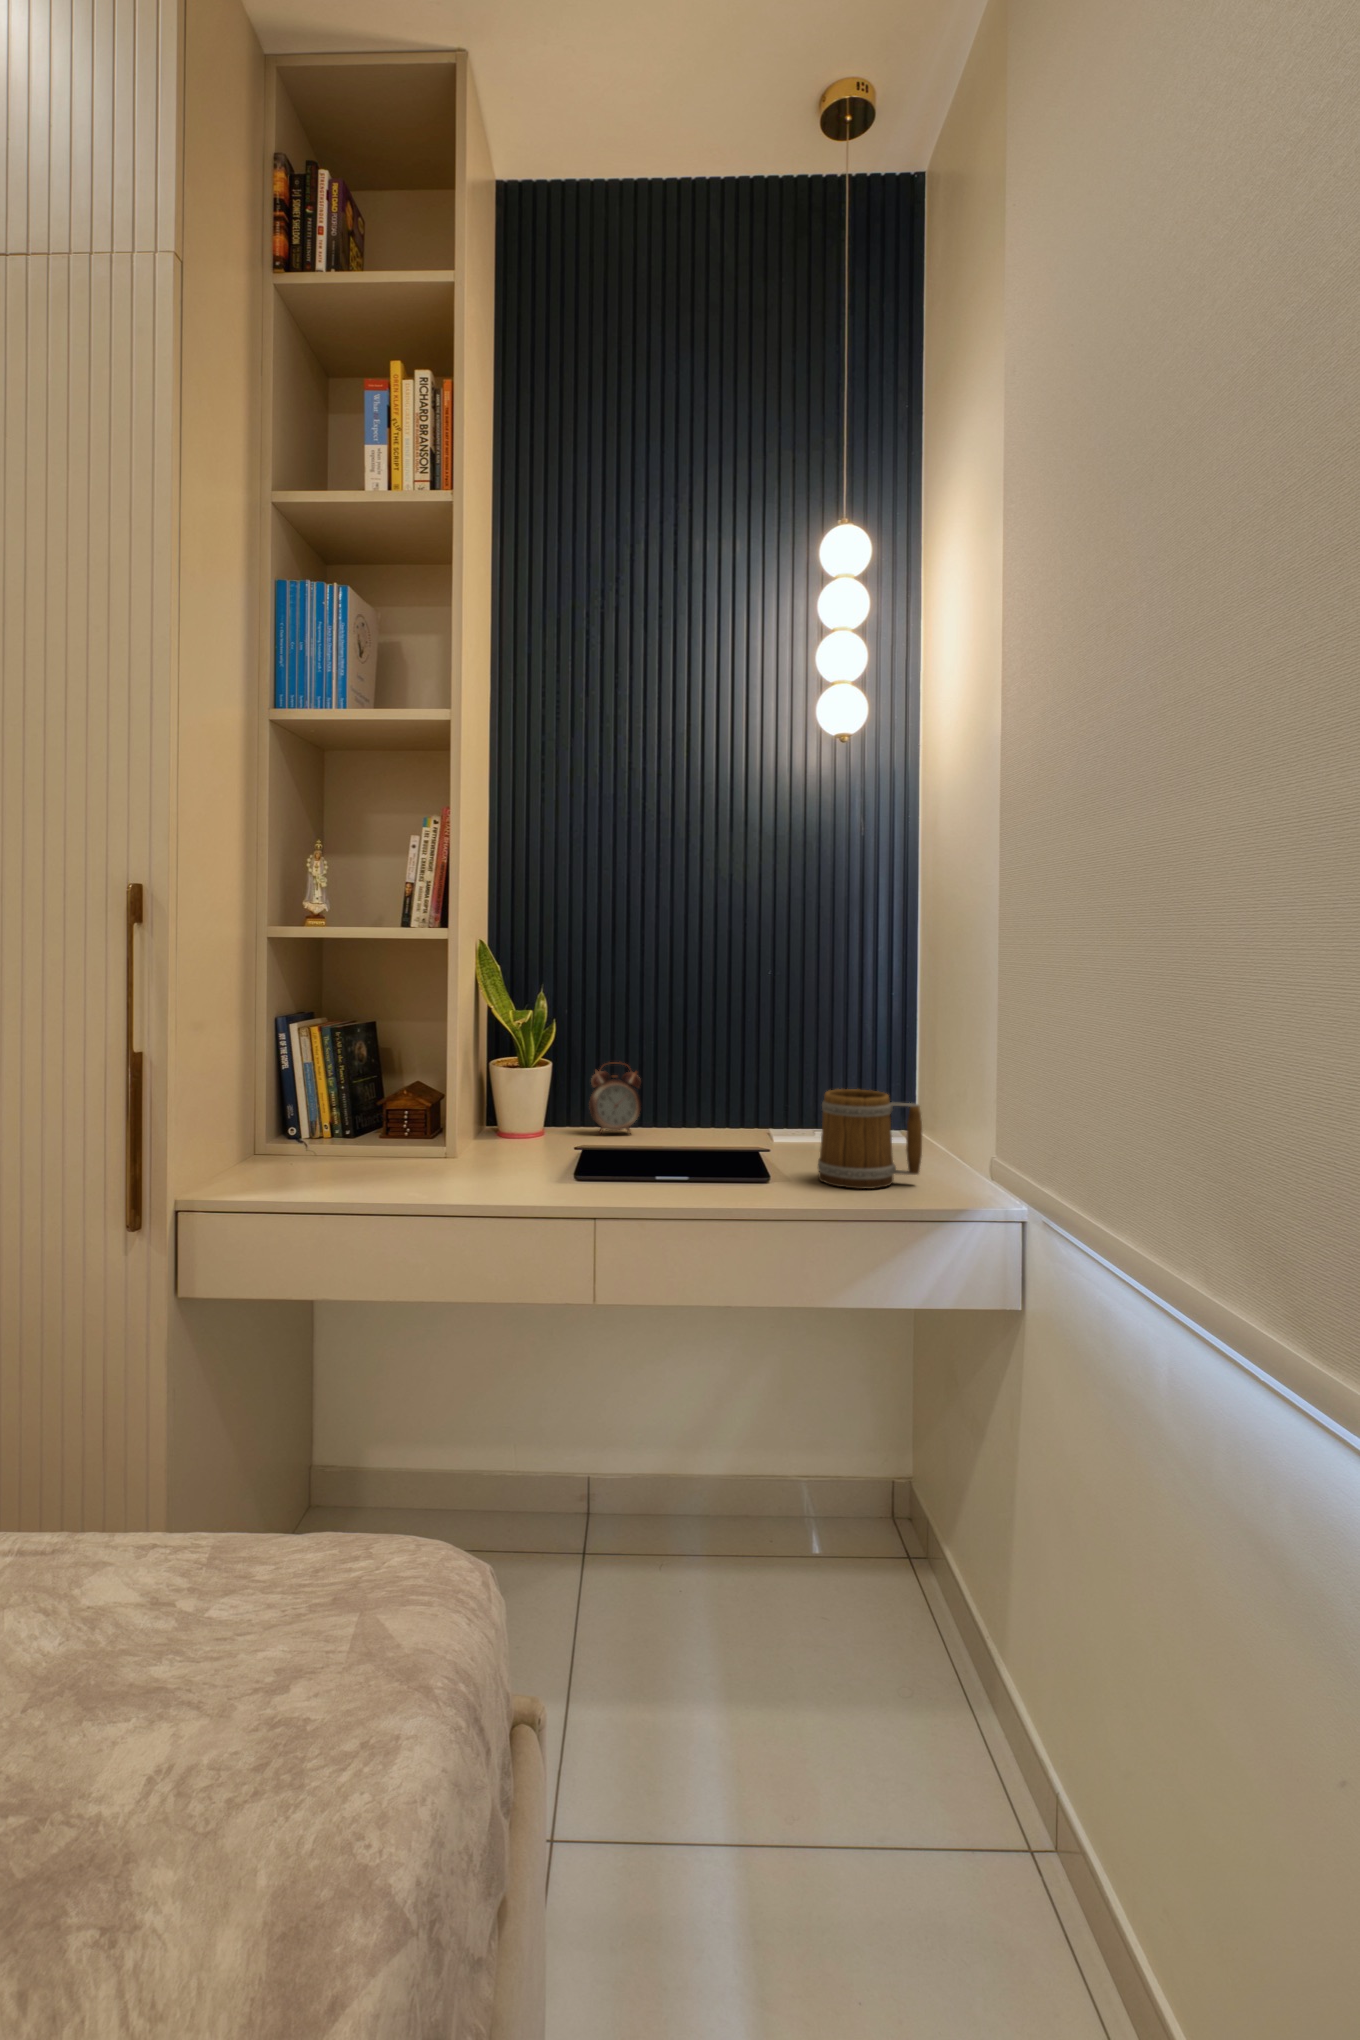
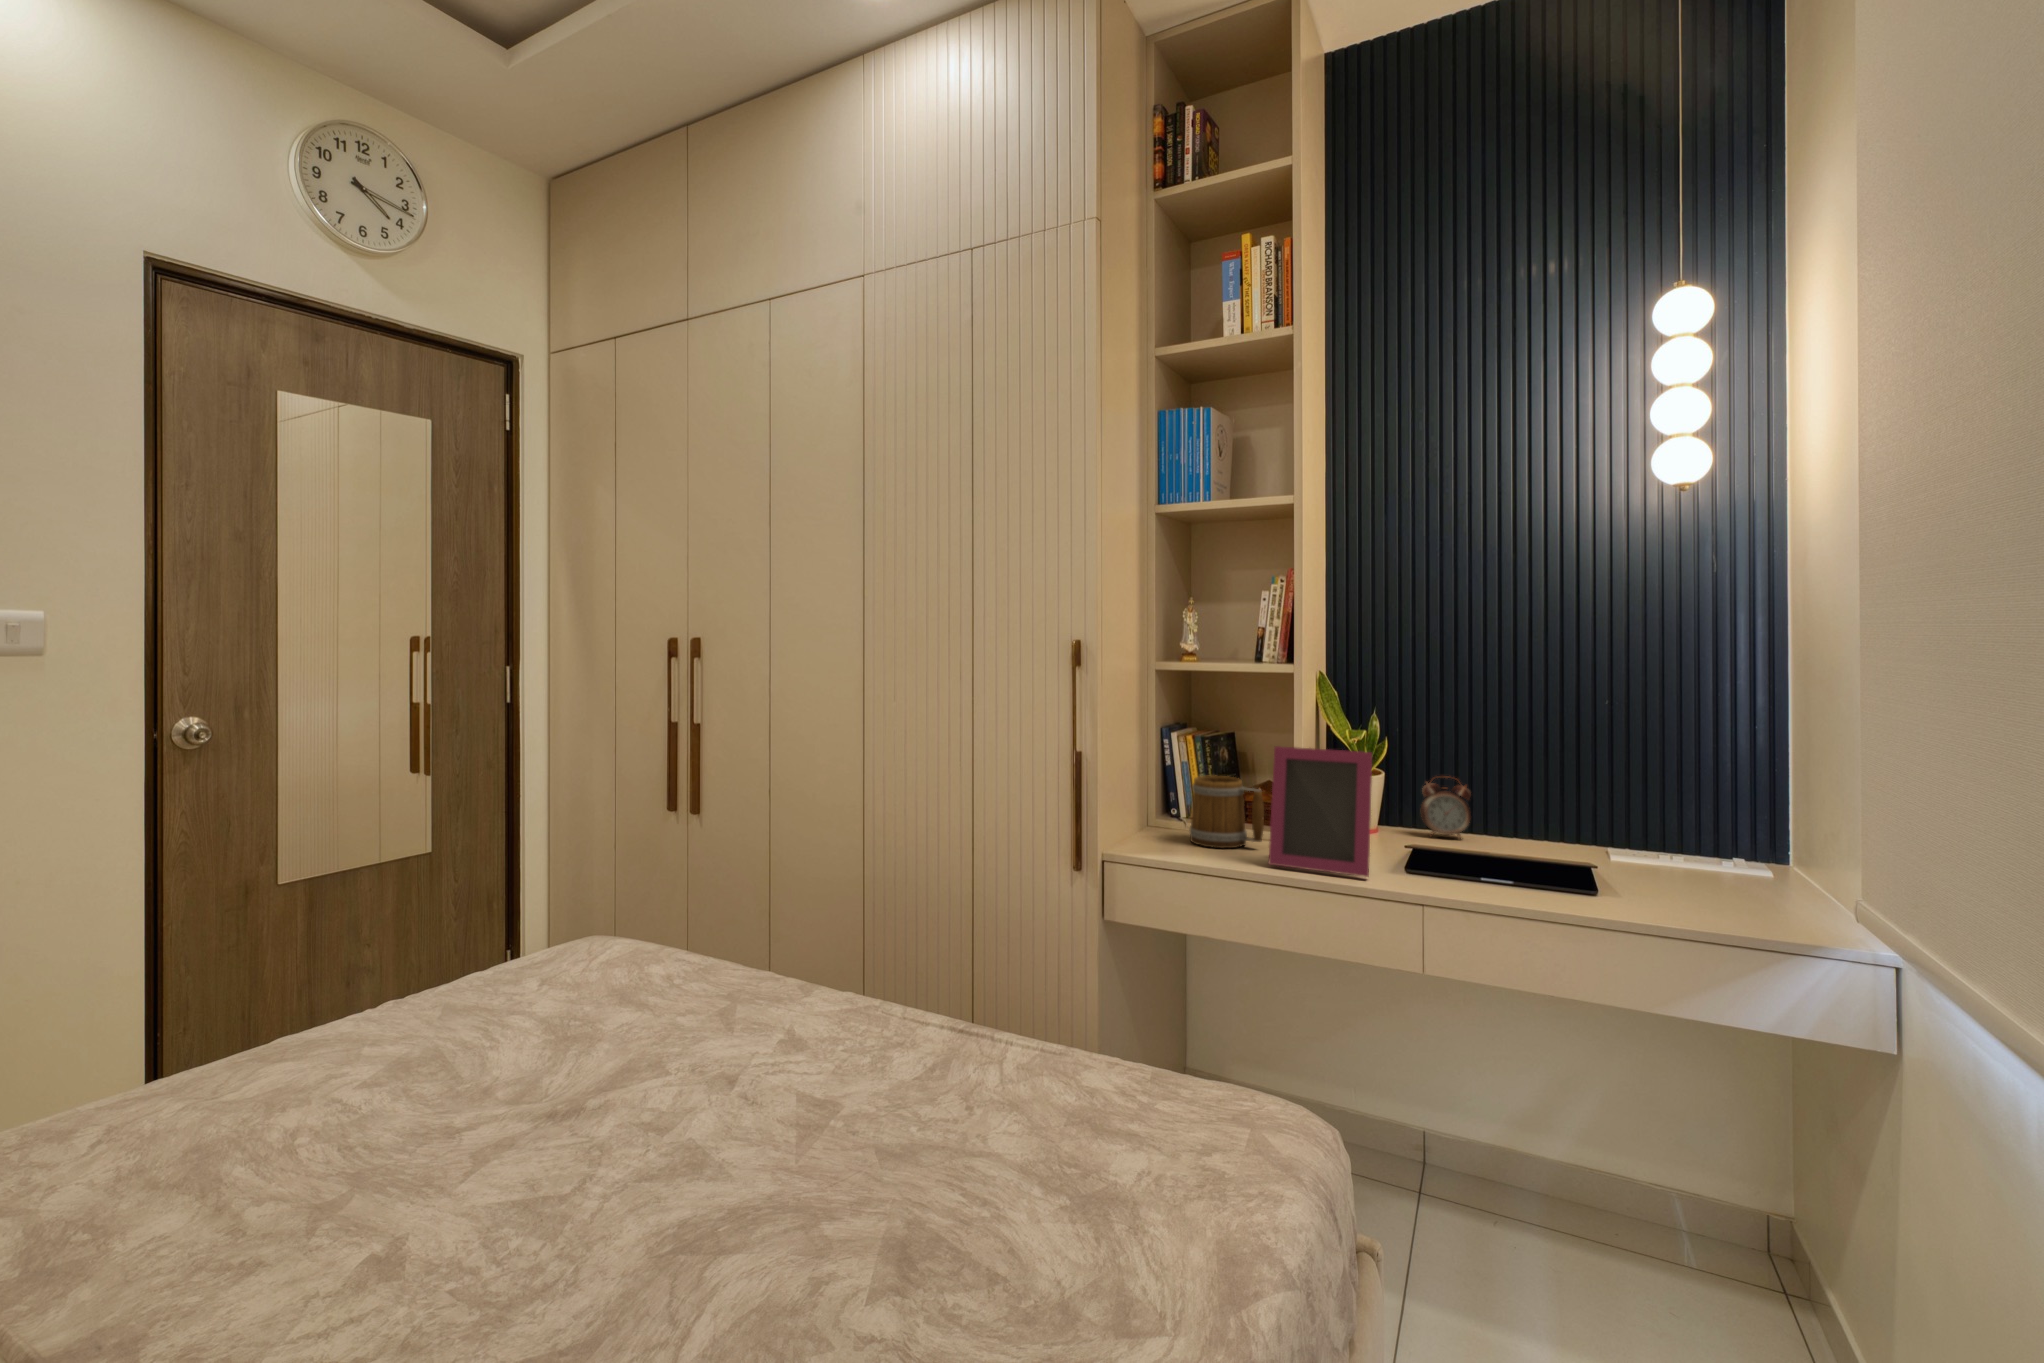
picture frame: none [414,1031,540,1188] -> present [1269,746,1372,877]
mug: present [818,1089,922,1189] -> present [1190,775,1264,848]

